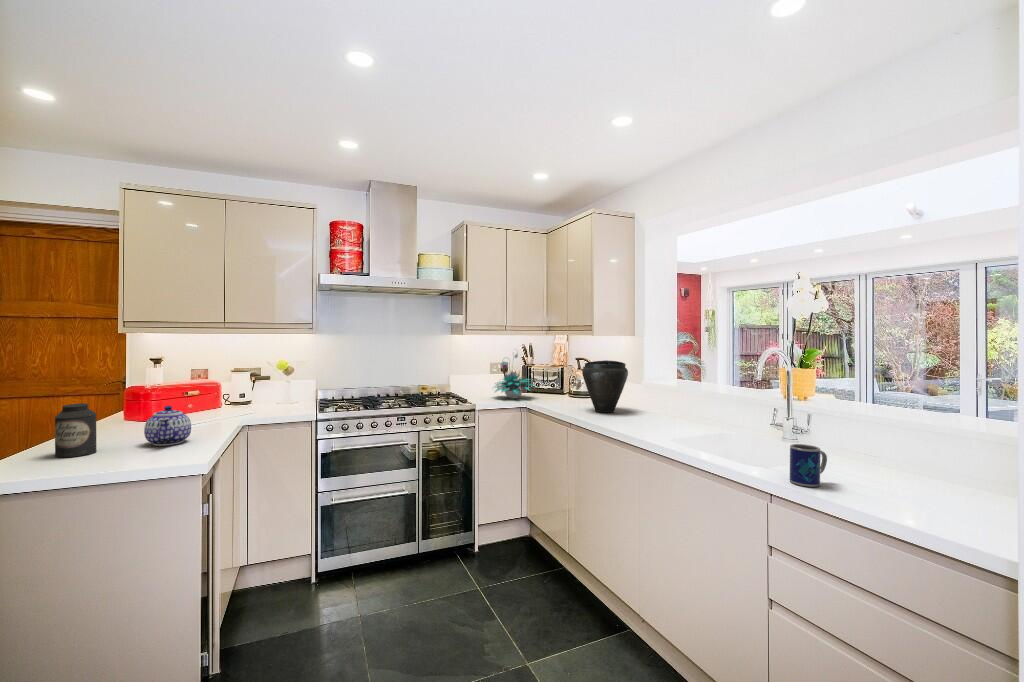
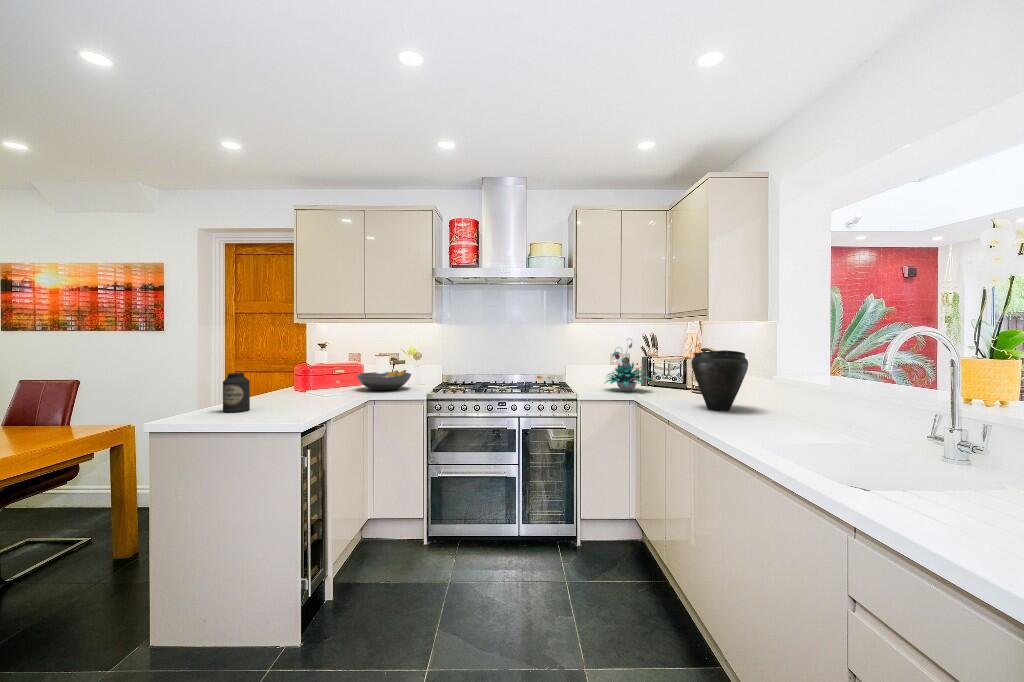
fruit bowl: none [219,388,289,412] -> present [357,370,411,390]
teapot: present [144,406,191,446] -> none [281,378,315,409]
mug: present [790,444,827,487] -> none [901,458,969,521]

